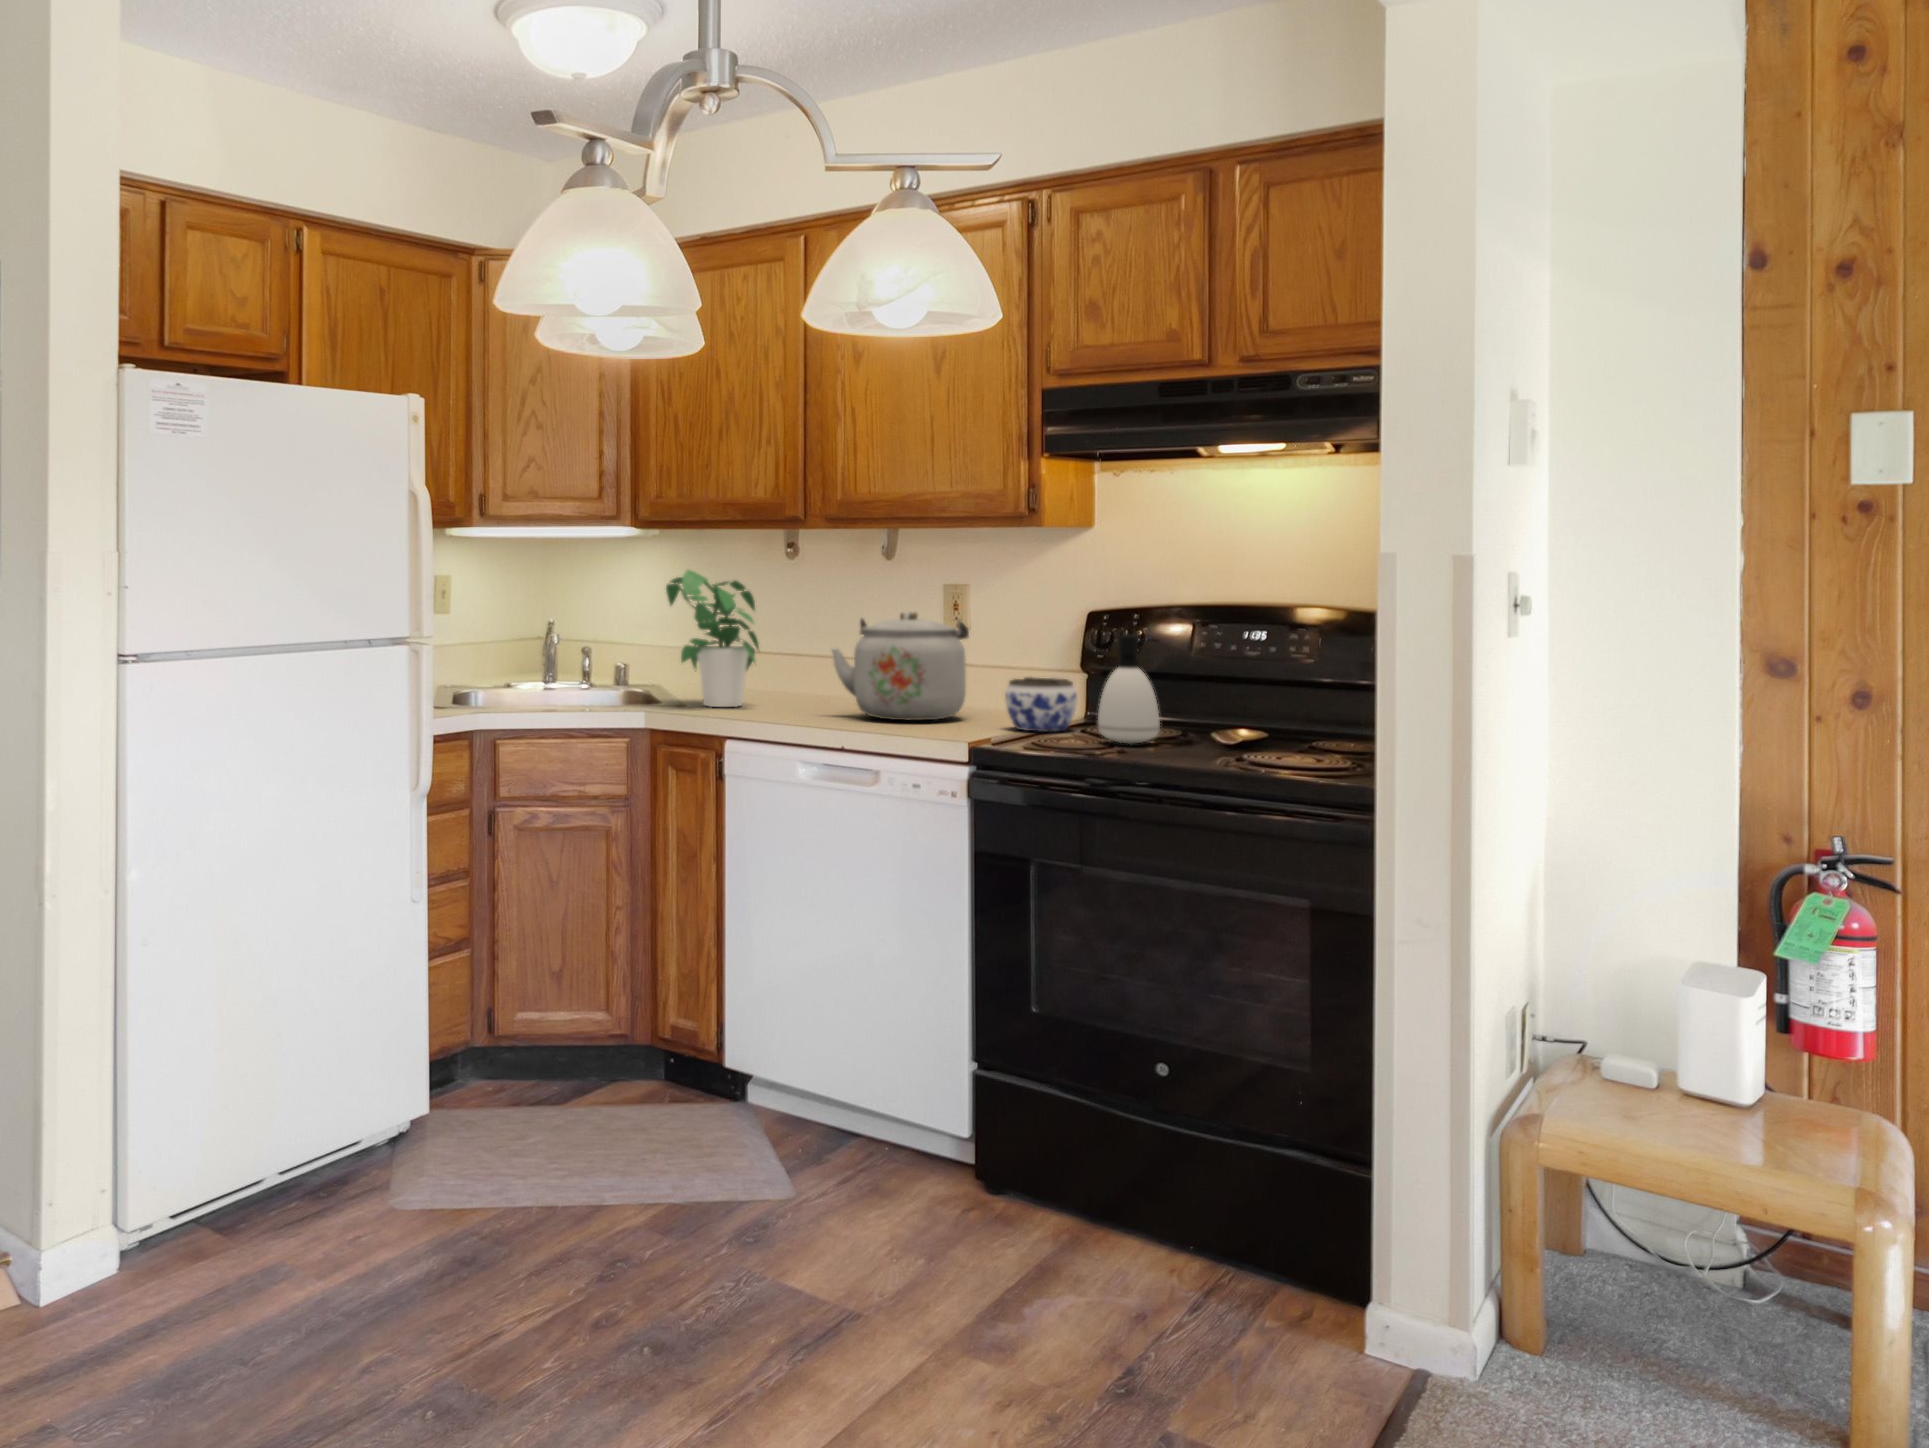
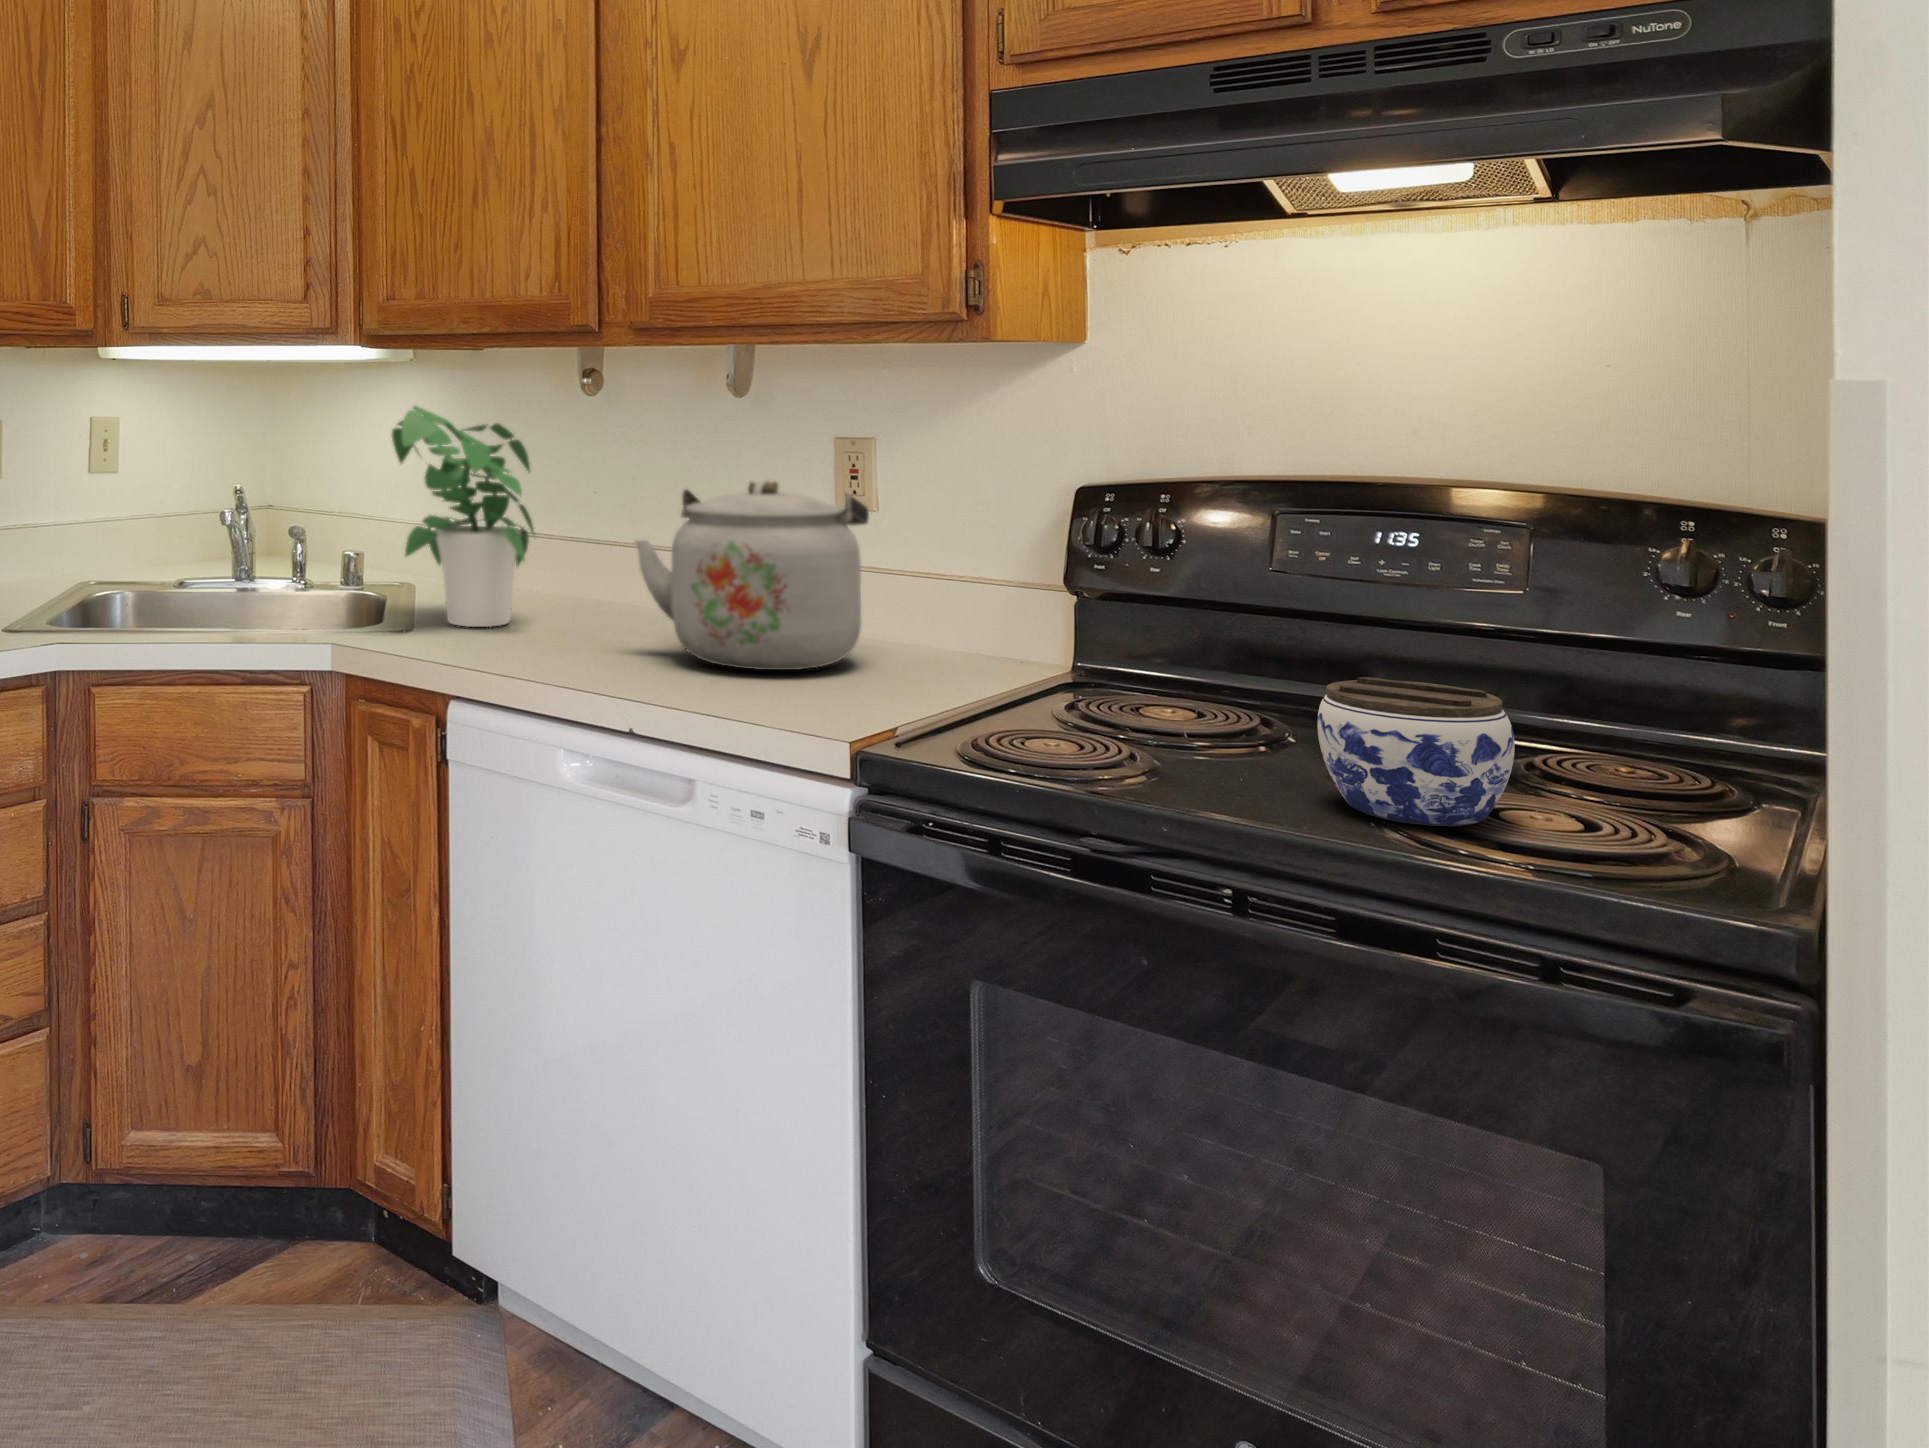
soap dispenser: present [1098,634,1160,744] -> none [1102,540,1227,755]
jar: present [1005,677,1077,732] -> present [1318,677,1515,826]

